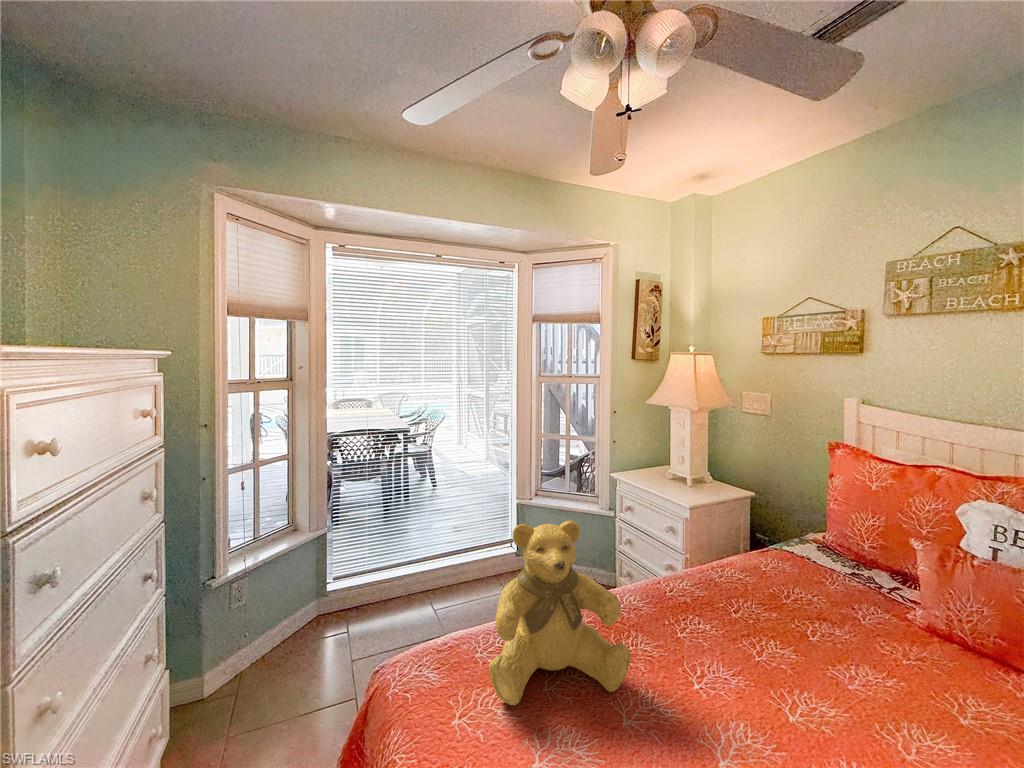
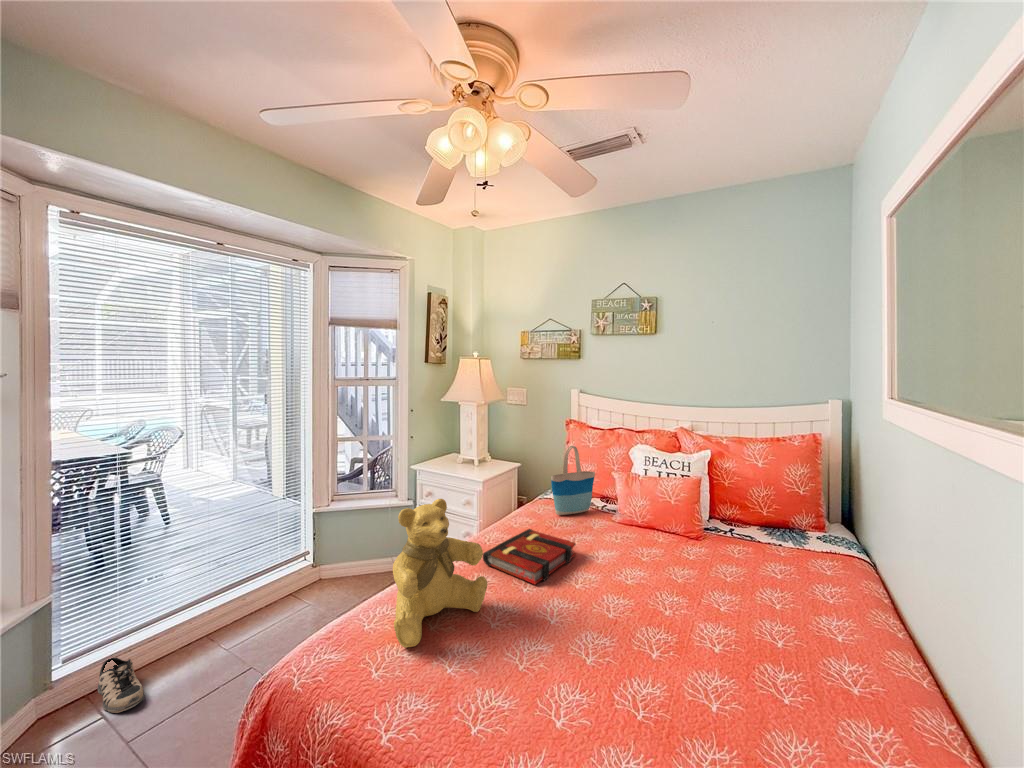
tote bag: none [784,480,874,588] -> present [551,446,595,515]
shoe: none [350,583,373,632] -> present [98,655,145,713]
book: none [649,590,811,686] -> present [483,529,576,584]

